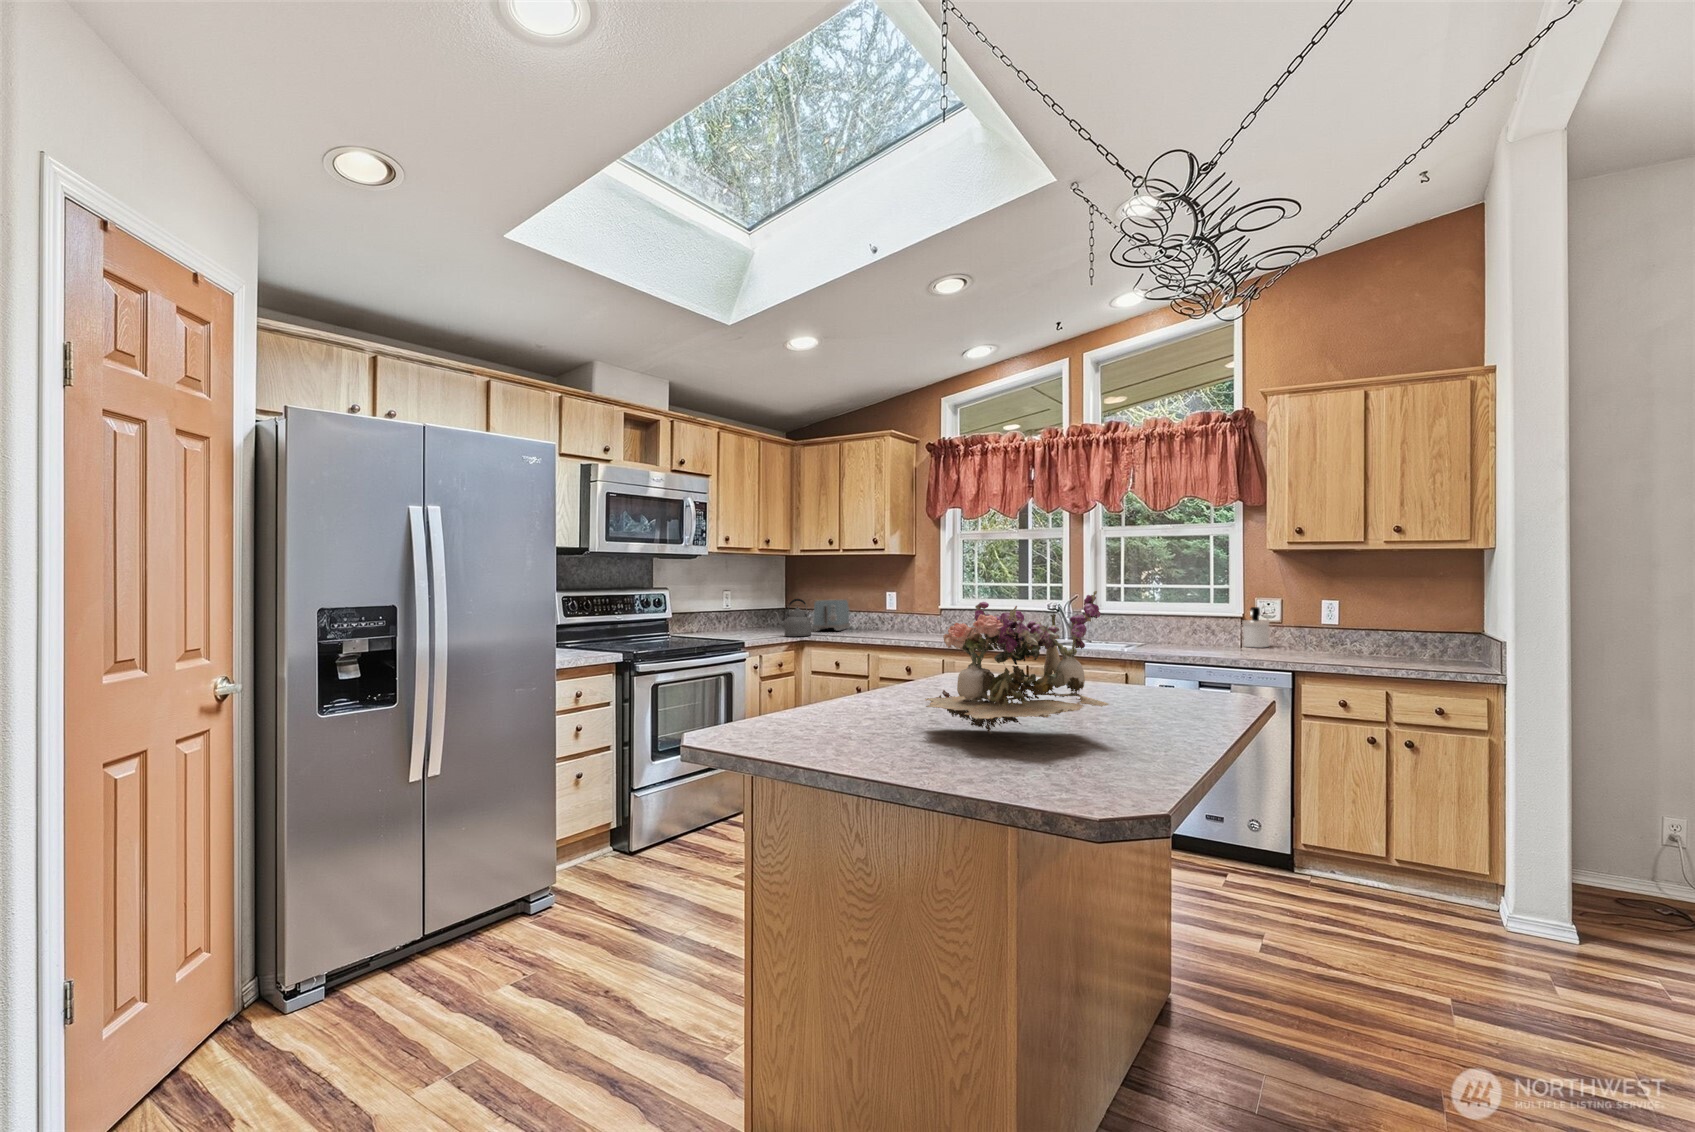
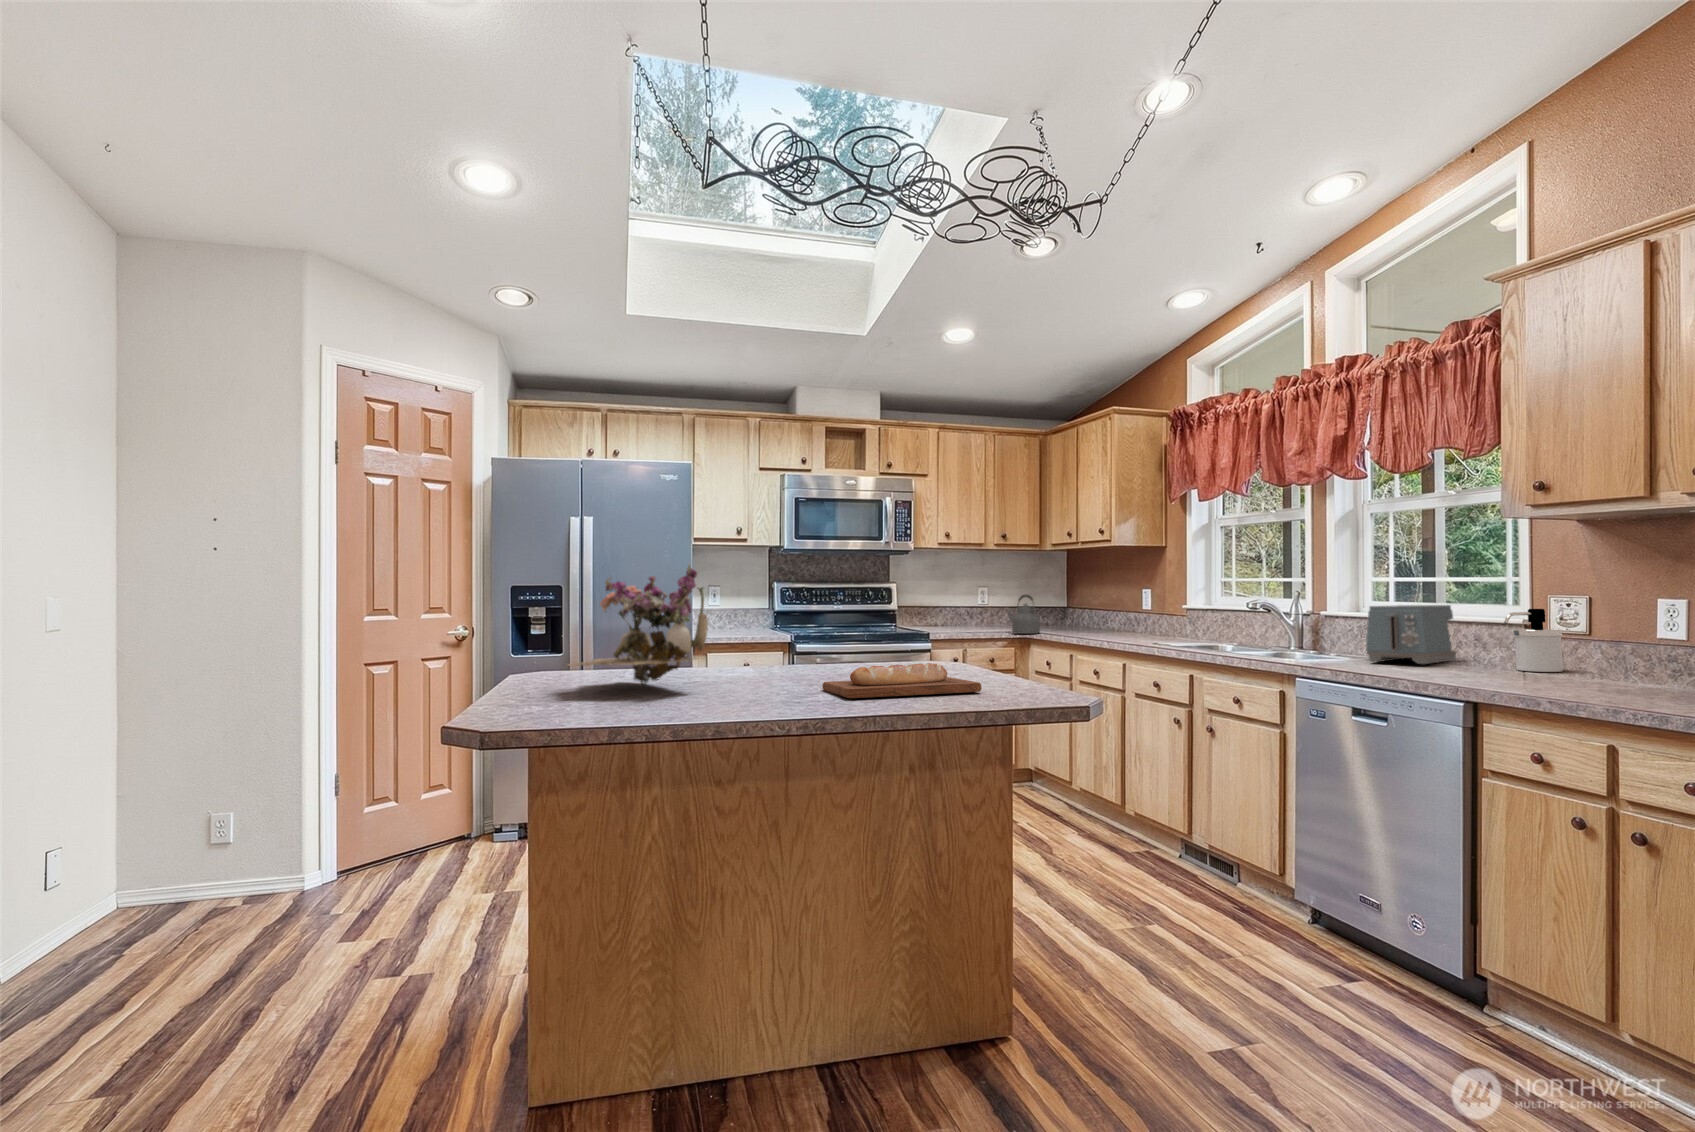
toaster: present [813,600,850,631] -> present [1366,605,1458,664]
bread loaf: none [1122,677,1219,717] -> present [822,663,982,698]

